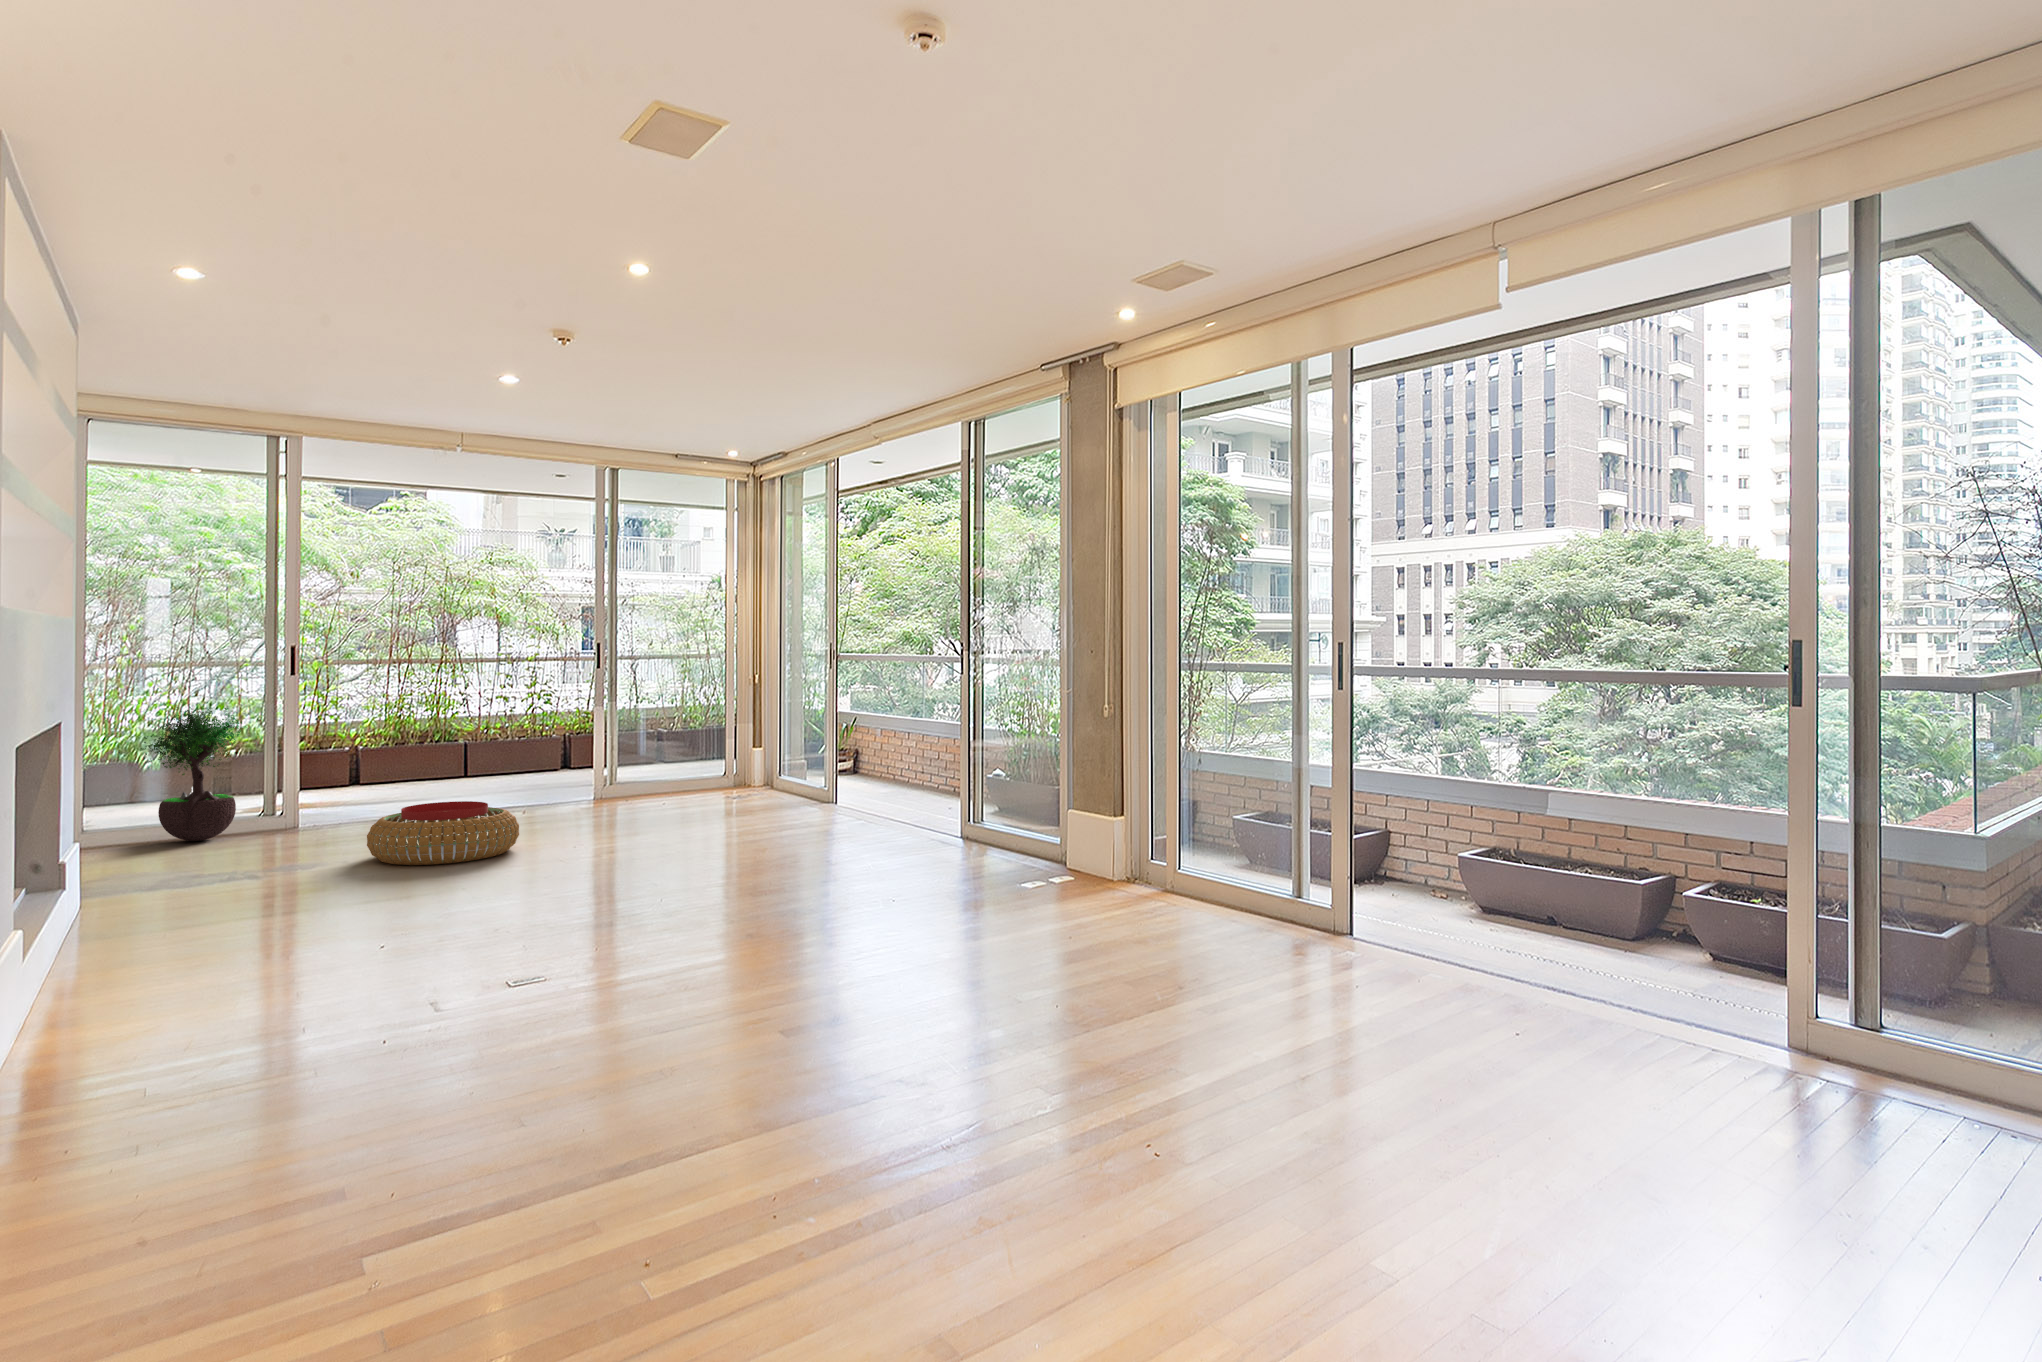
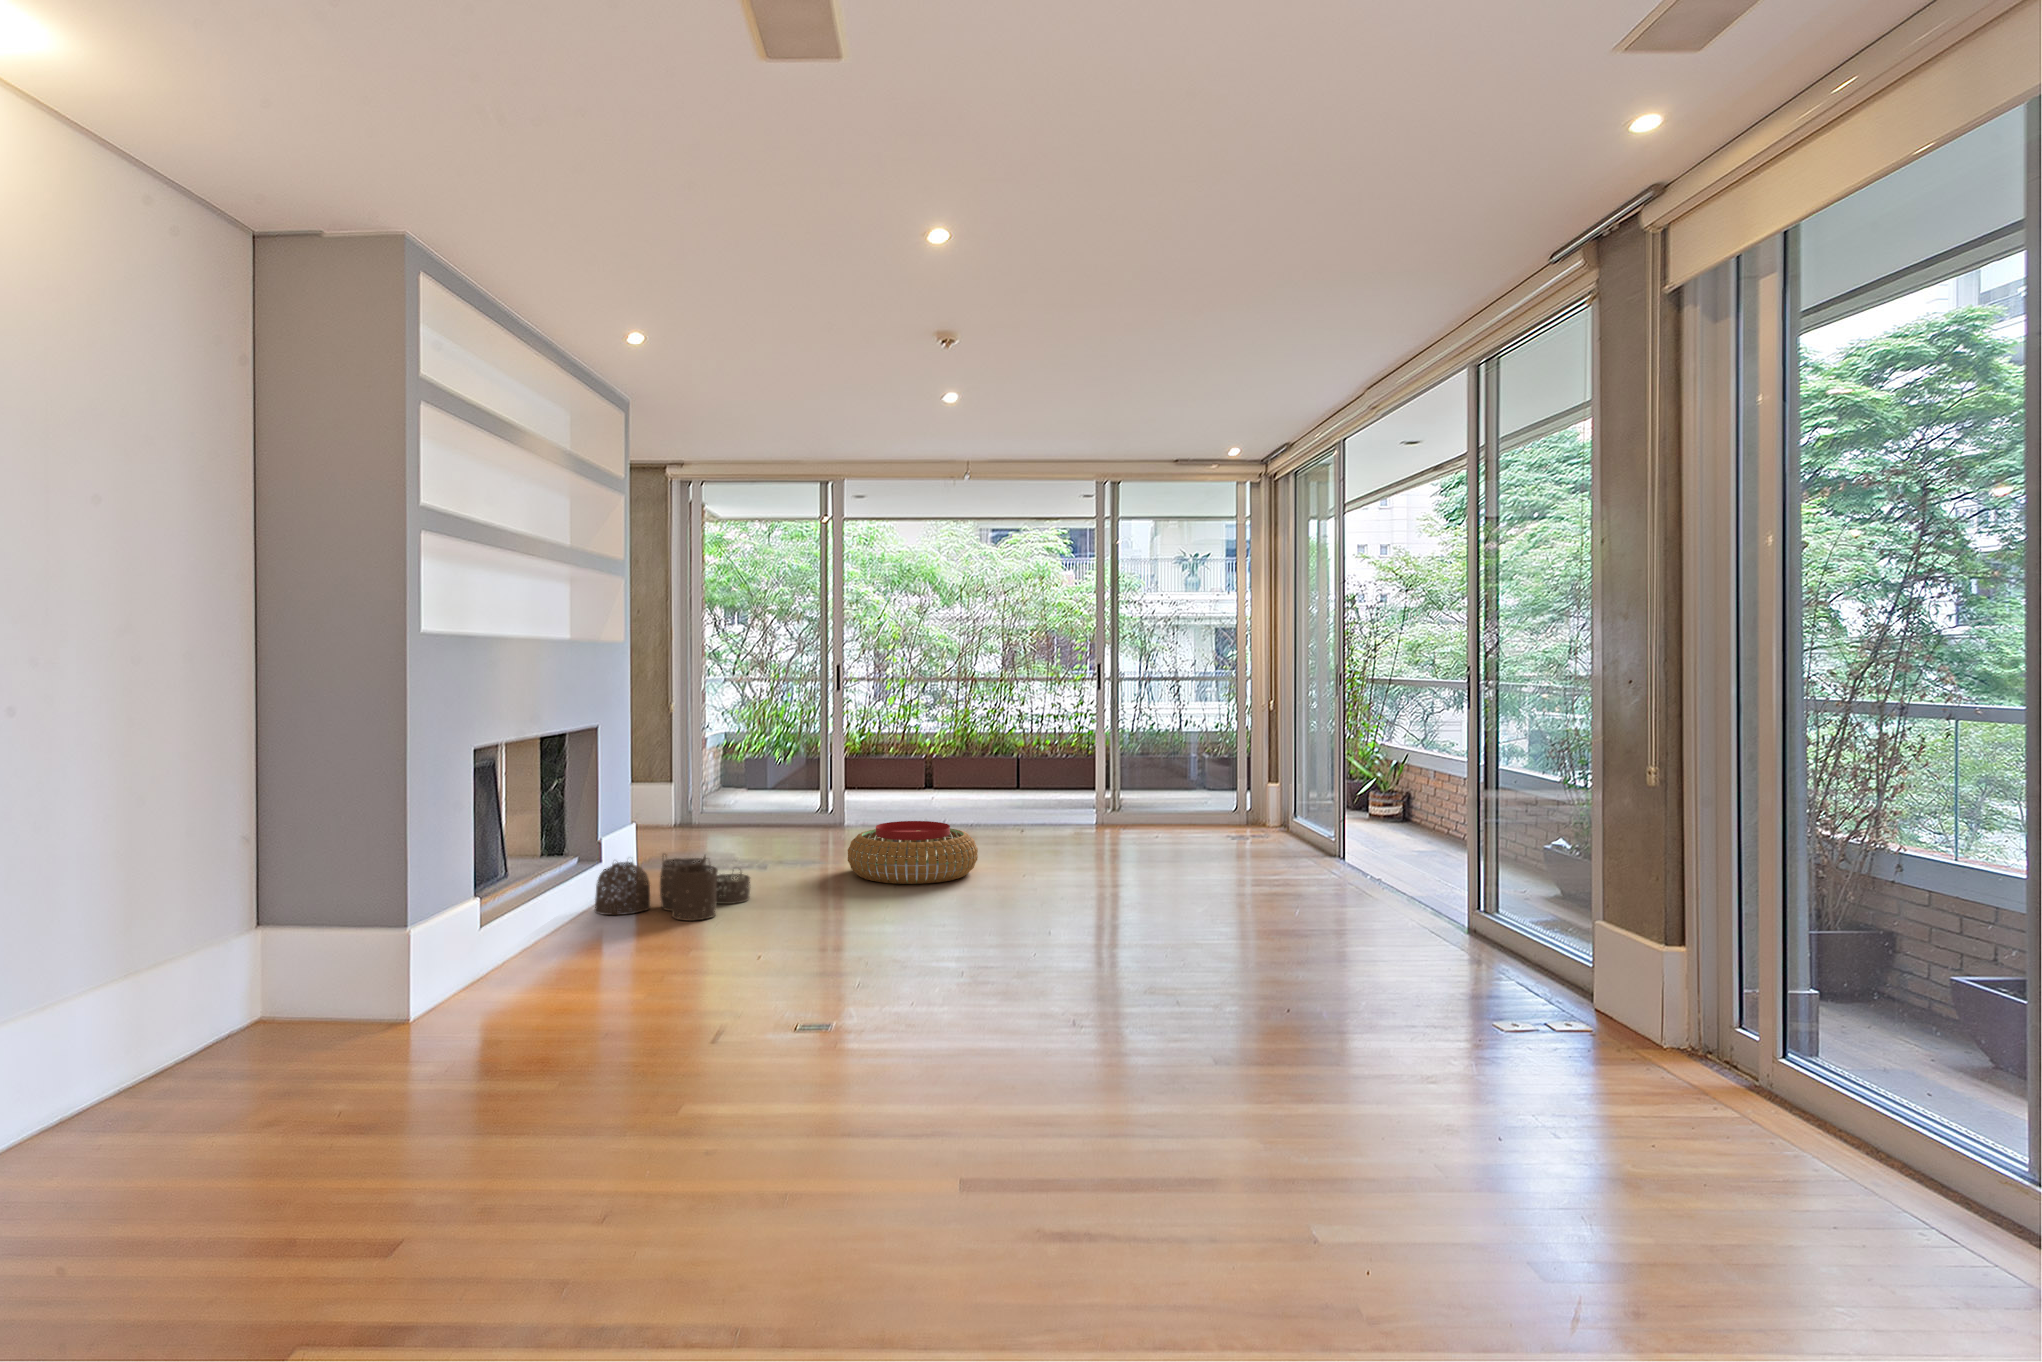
potted tree: present [140,700,246,841] -> none [729,714,800,835]
woven basket: none [73,850,279,932] -> present [595,855,750,921]

